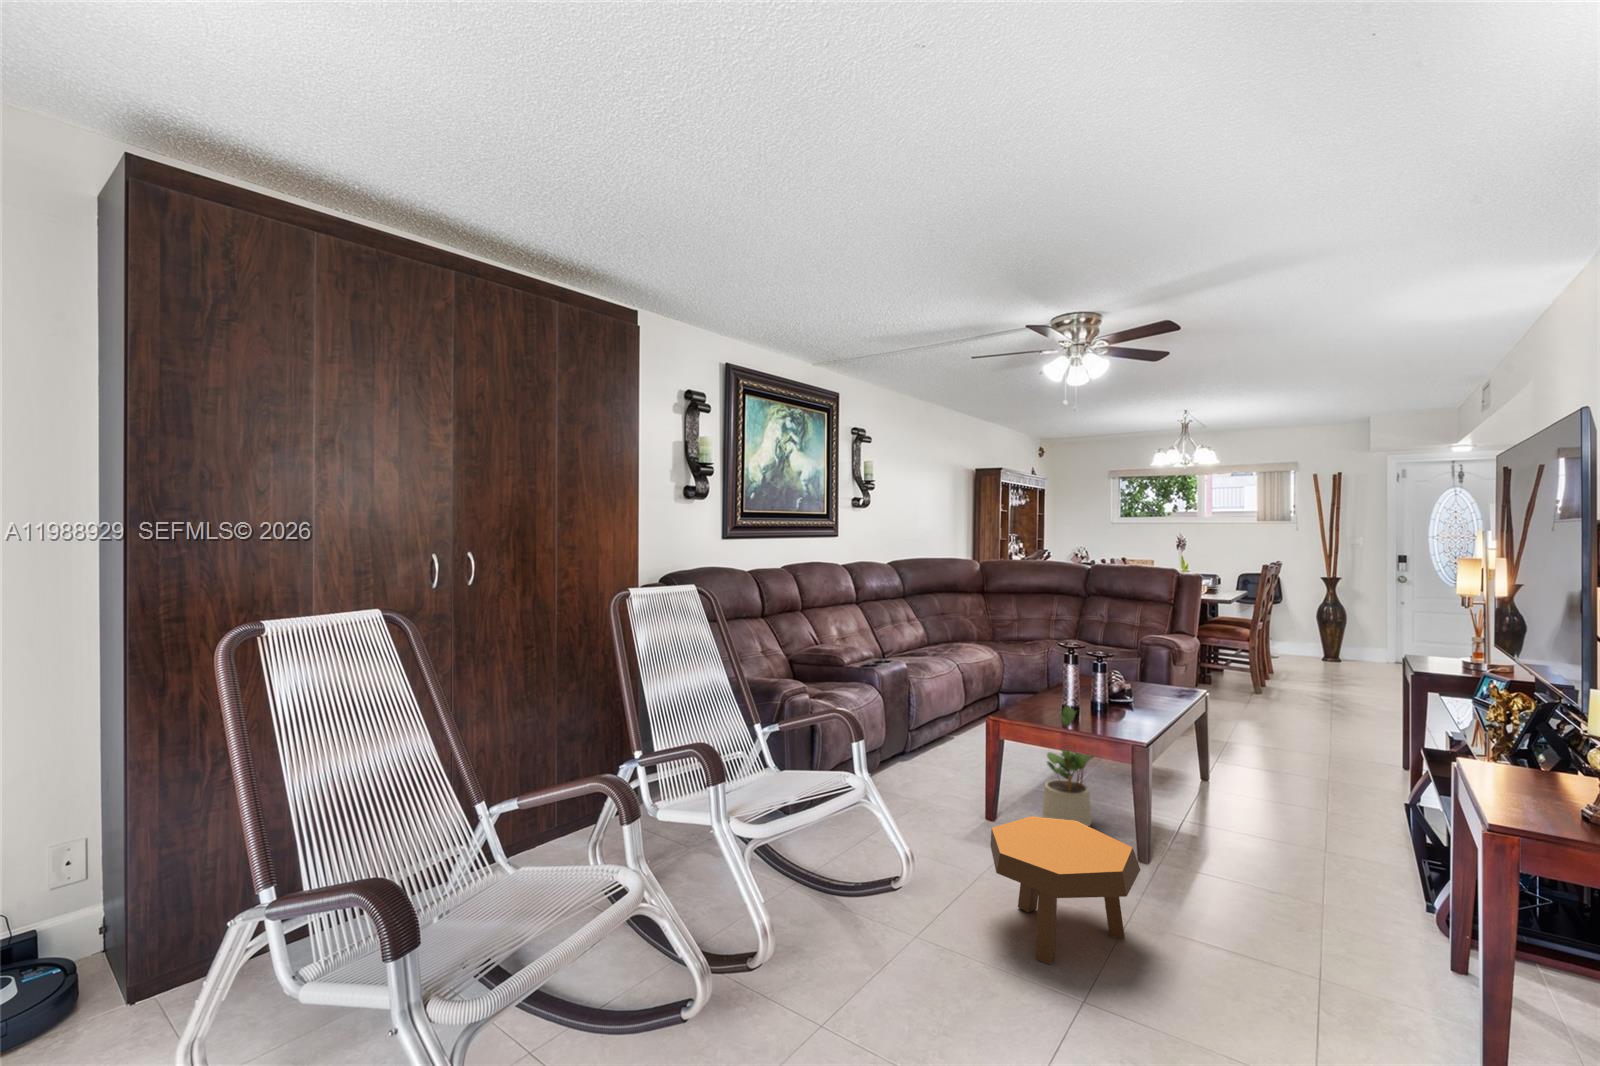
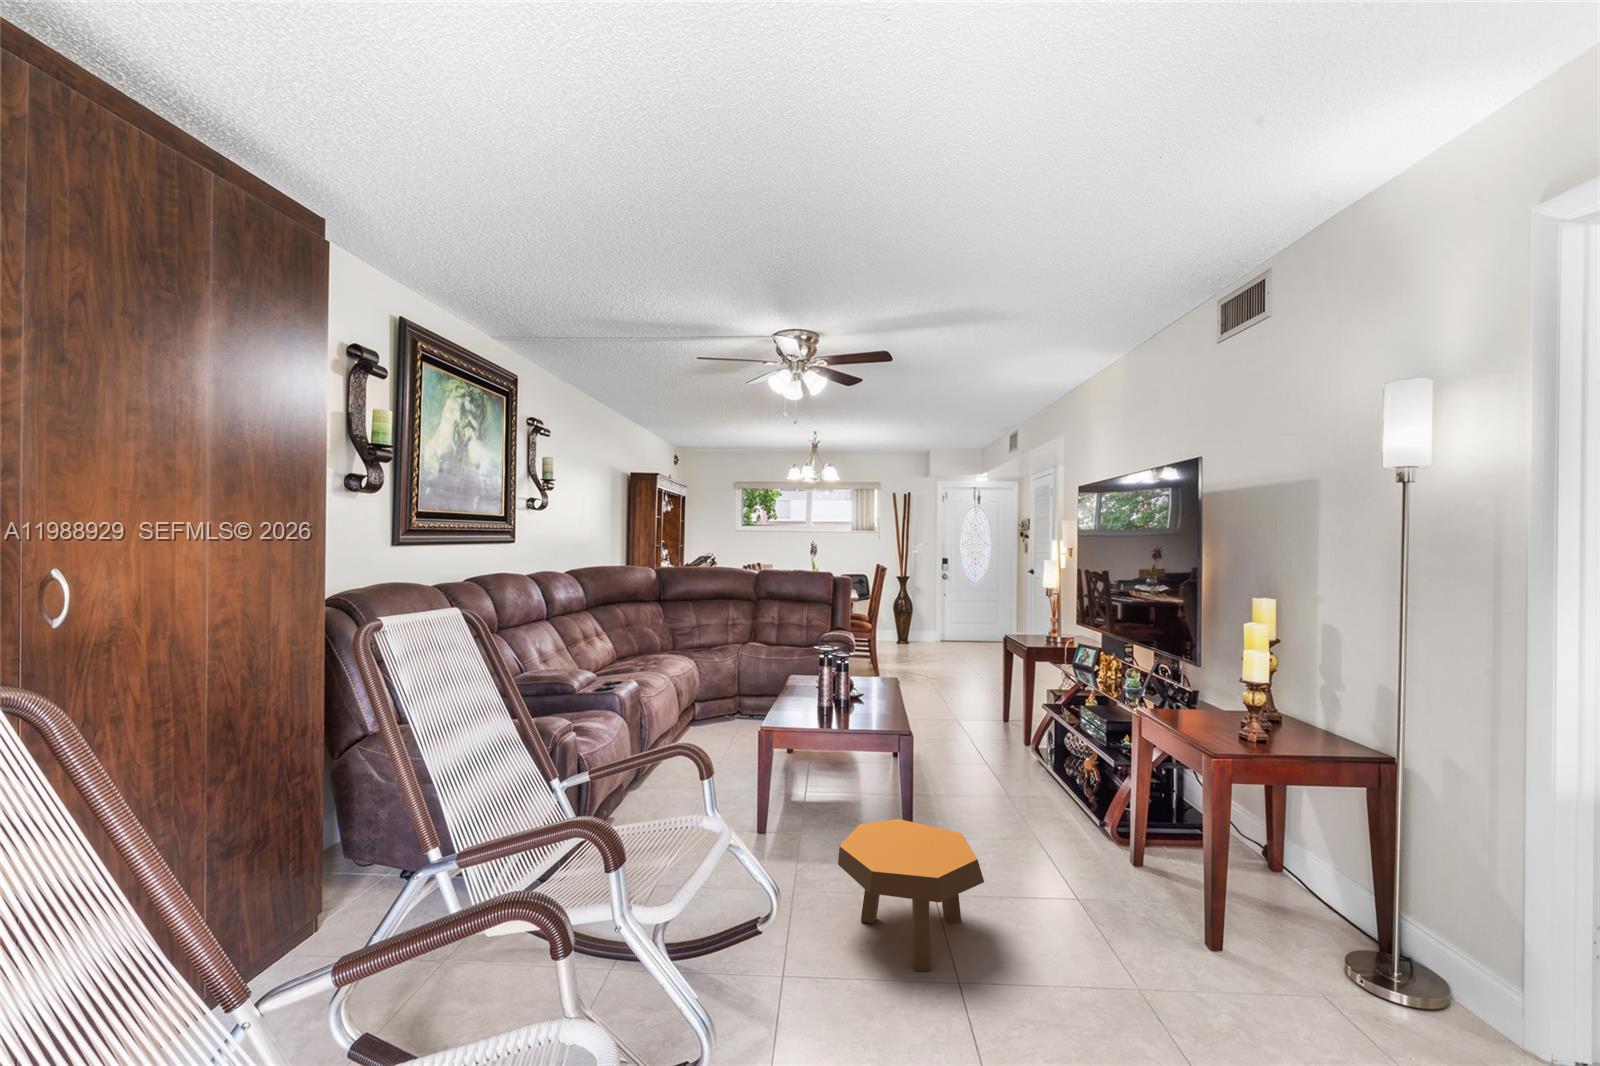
potted plant: present [1042,706,1094,826] -> none [811,707,861,827]

